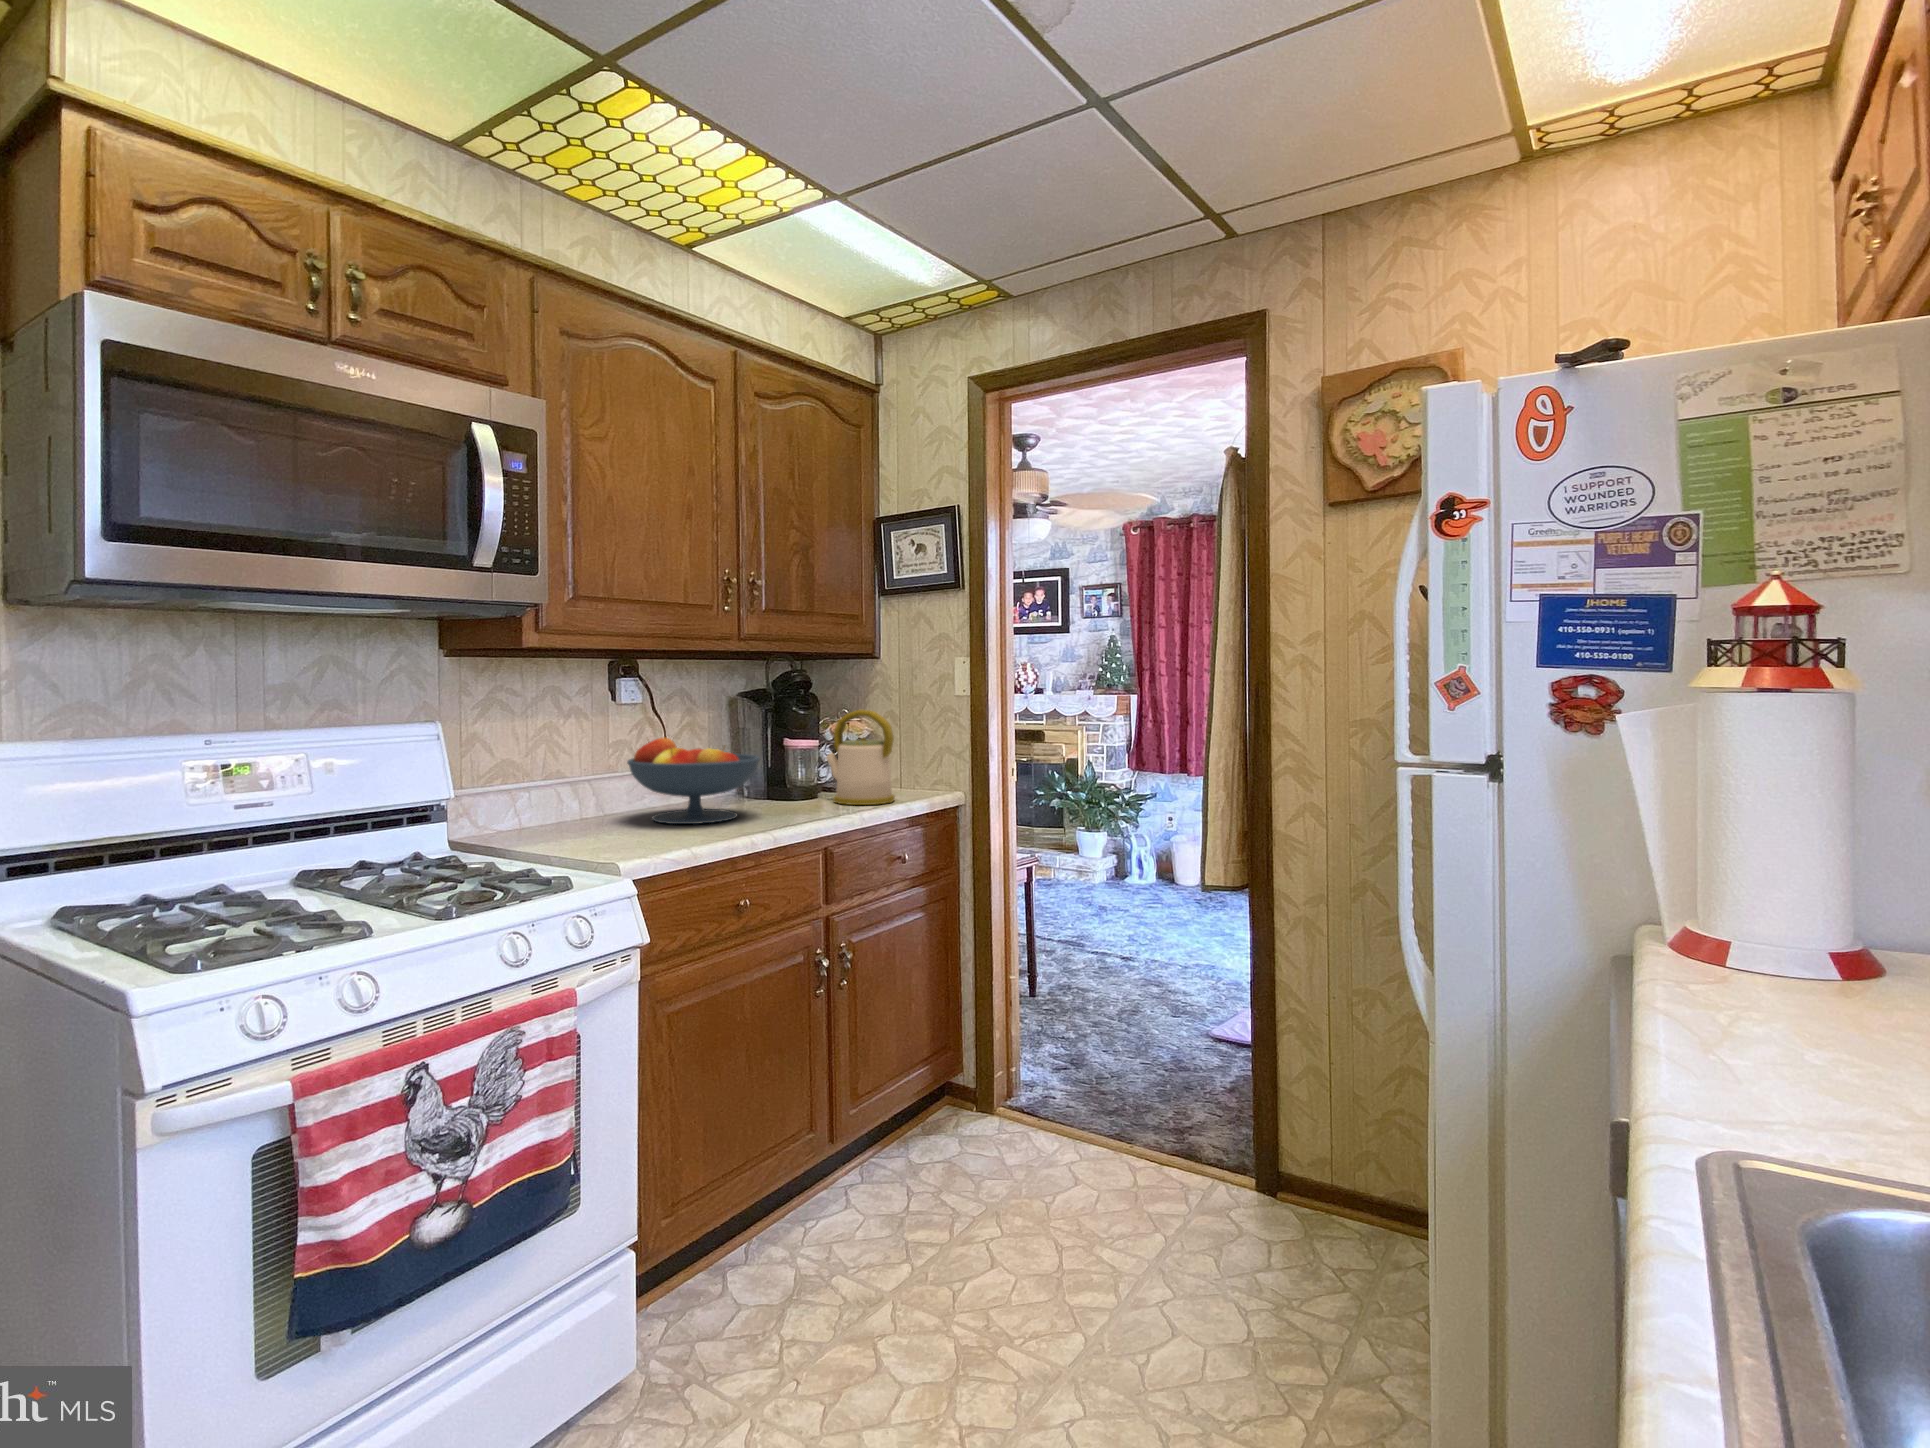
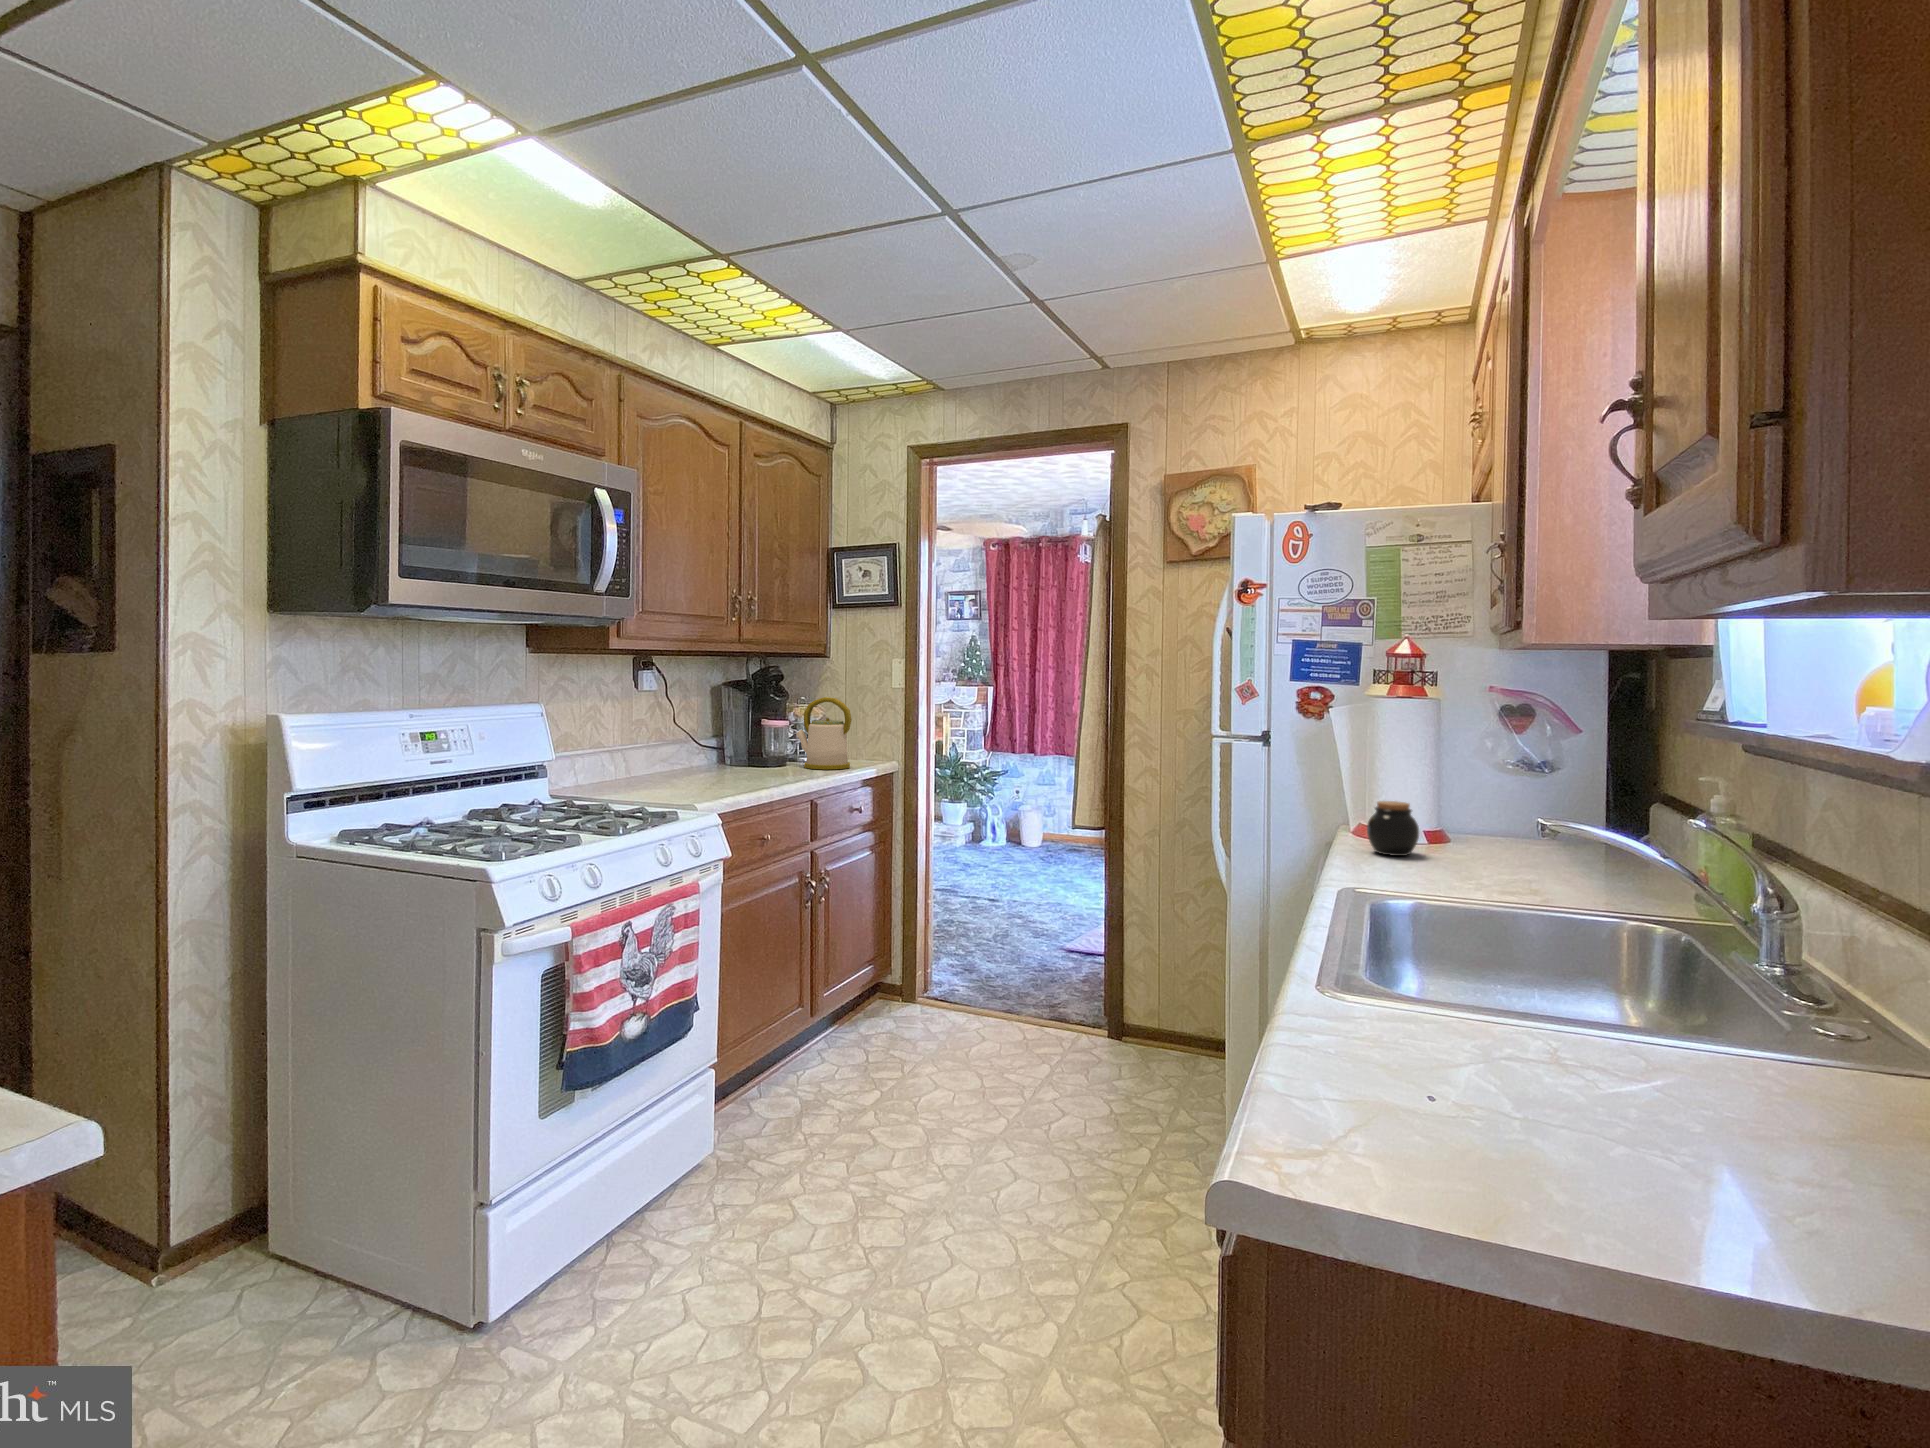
fruit bowl: present [627,737,760,824] -> none [661,716,761,781]
jar: none [1721,906,1853,1030] -> present [1367,801,1419,856]

